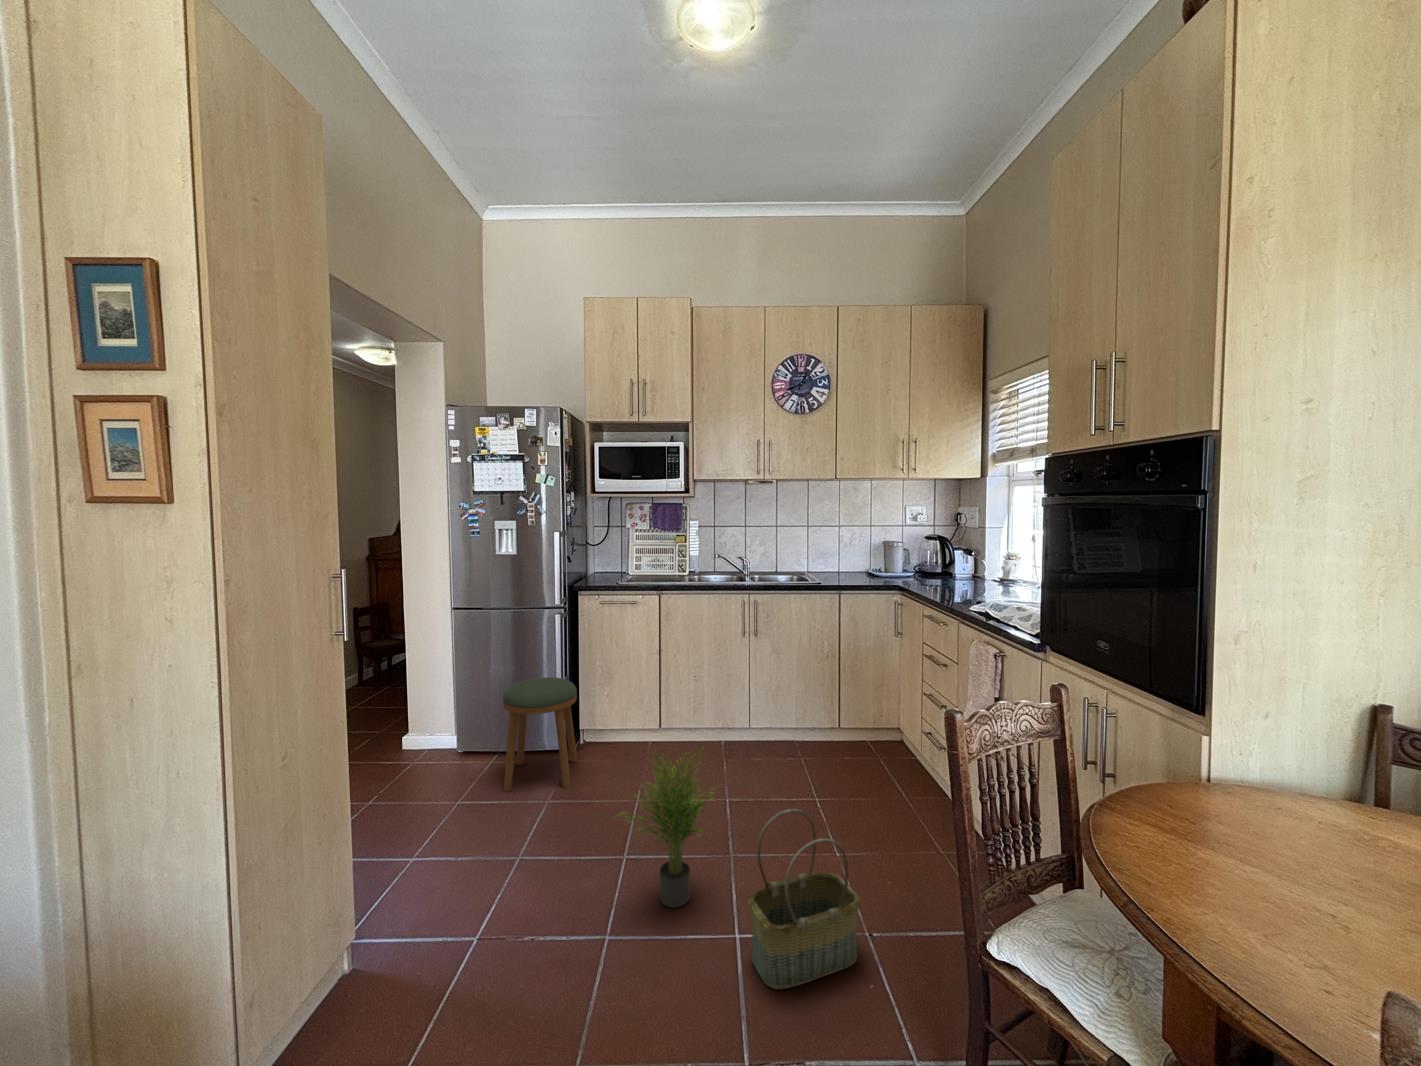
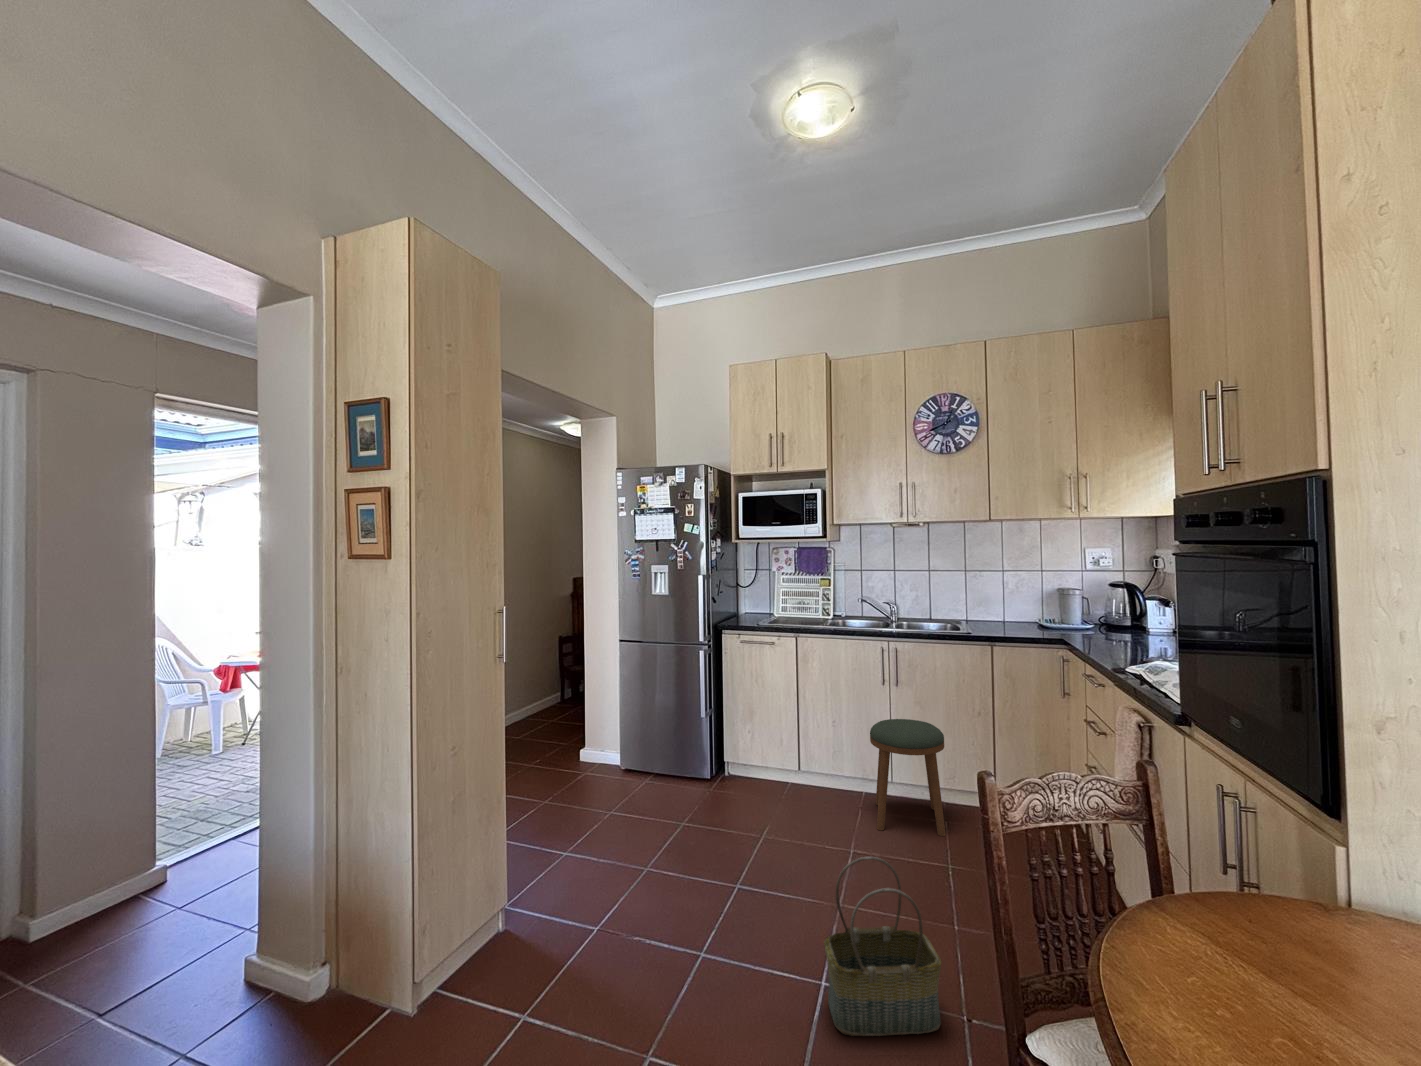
stool: present [503,678,577,792] -> present [870,719,946,836]
potted plant: present [627,749,707,908] -> none [711,782,815,939]

